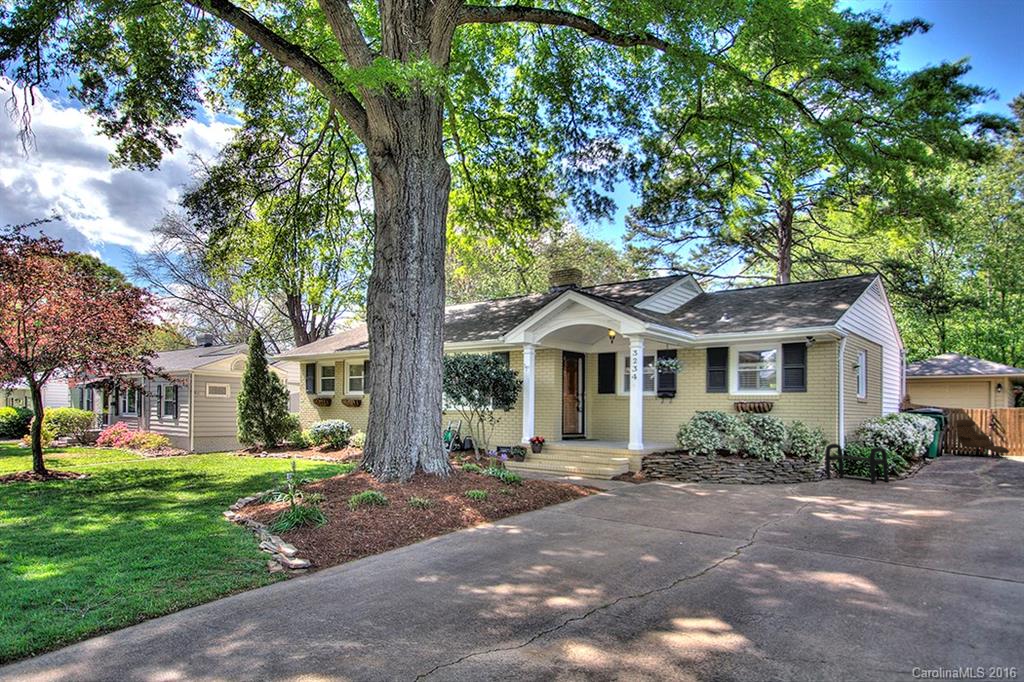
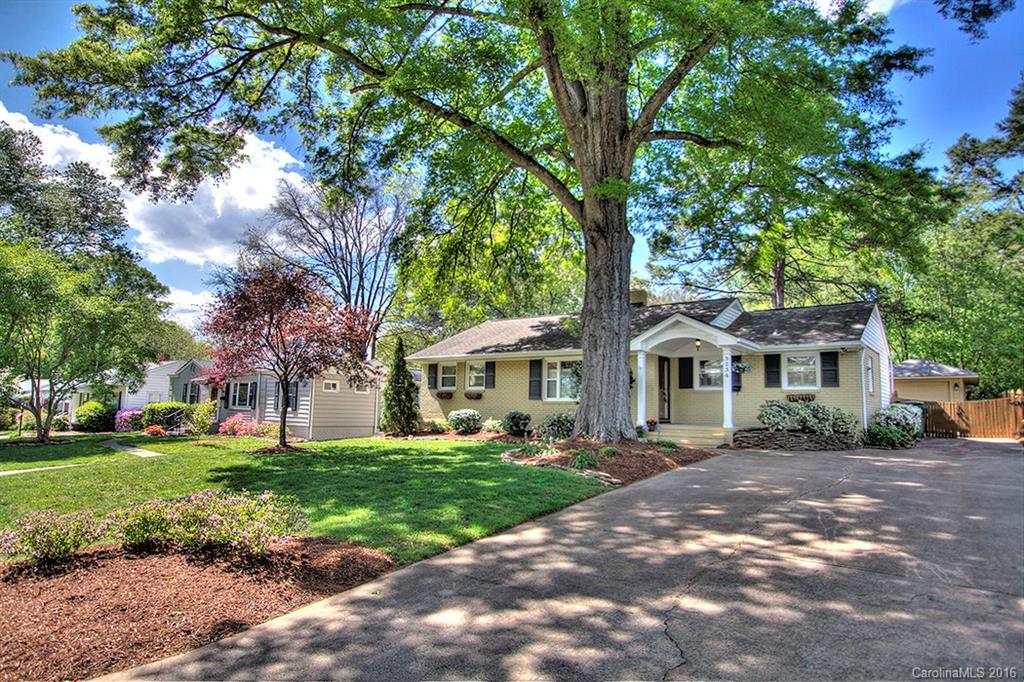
bench: present [825,444,889,484] -> none [858,423,902,450]

